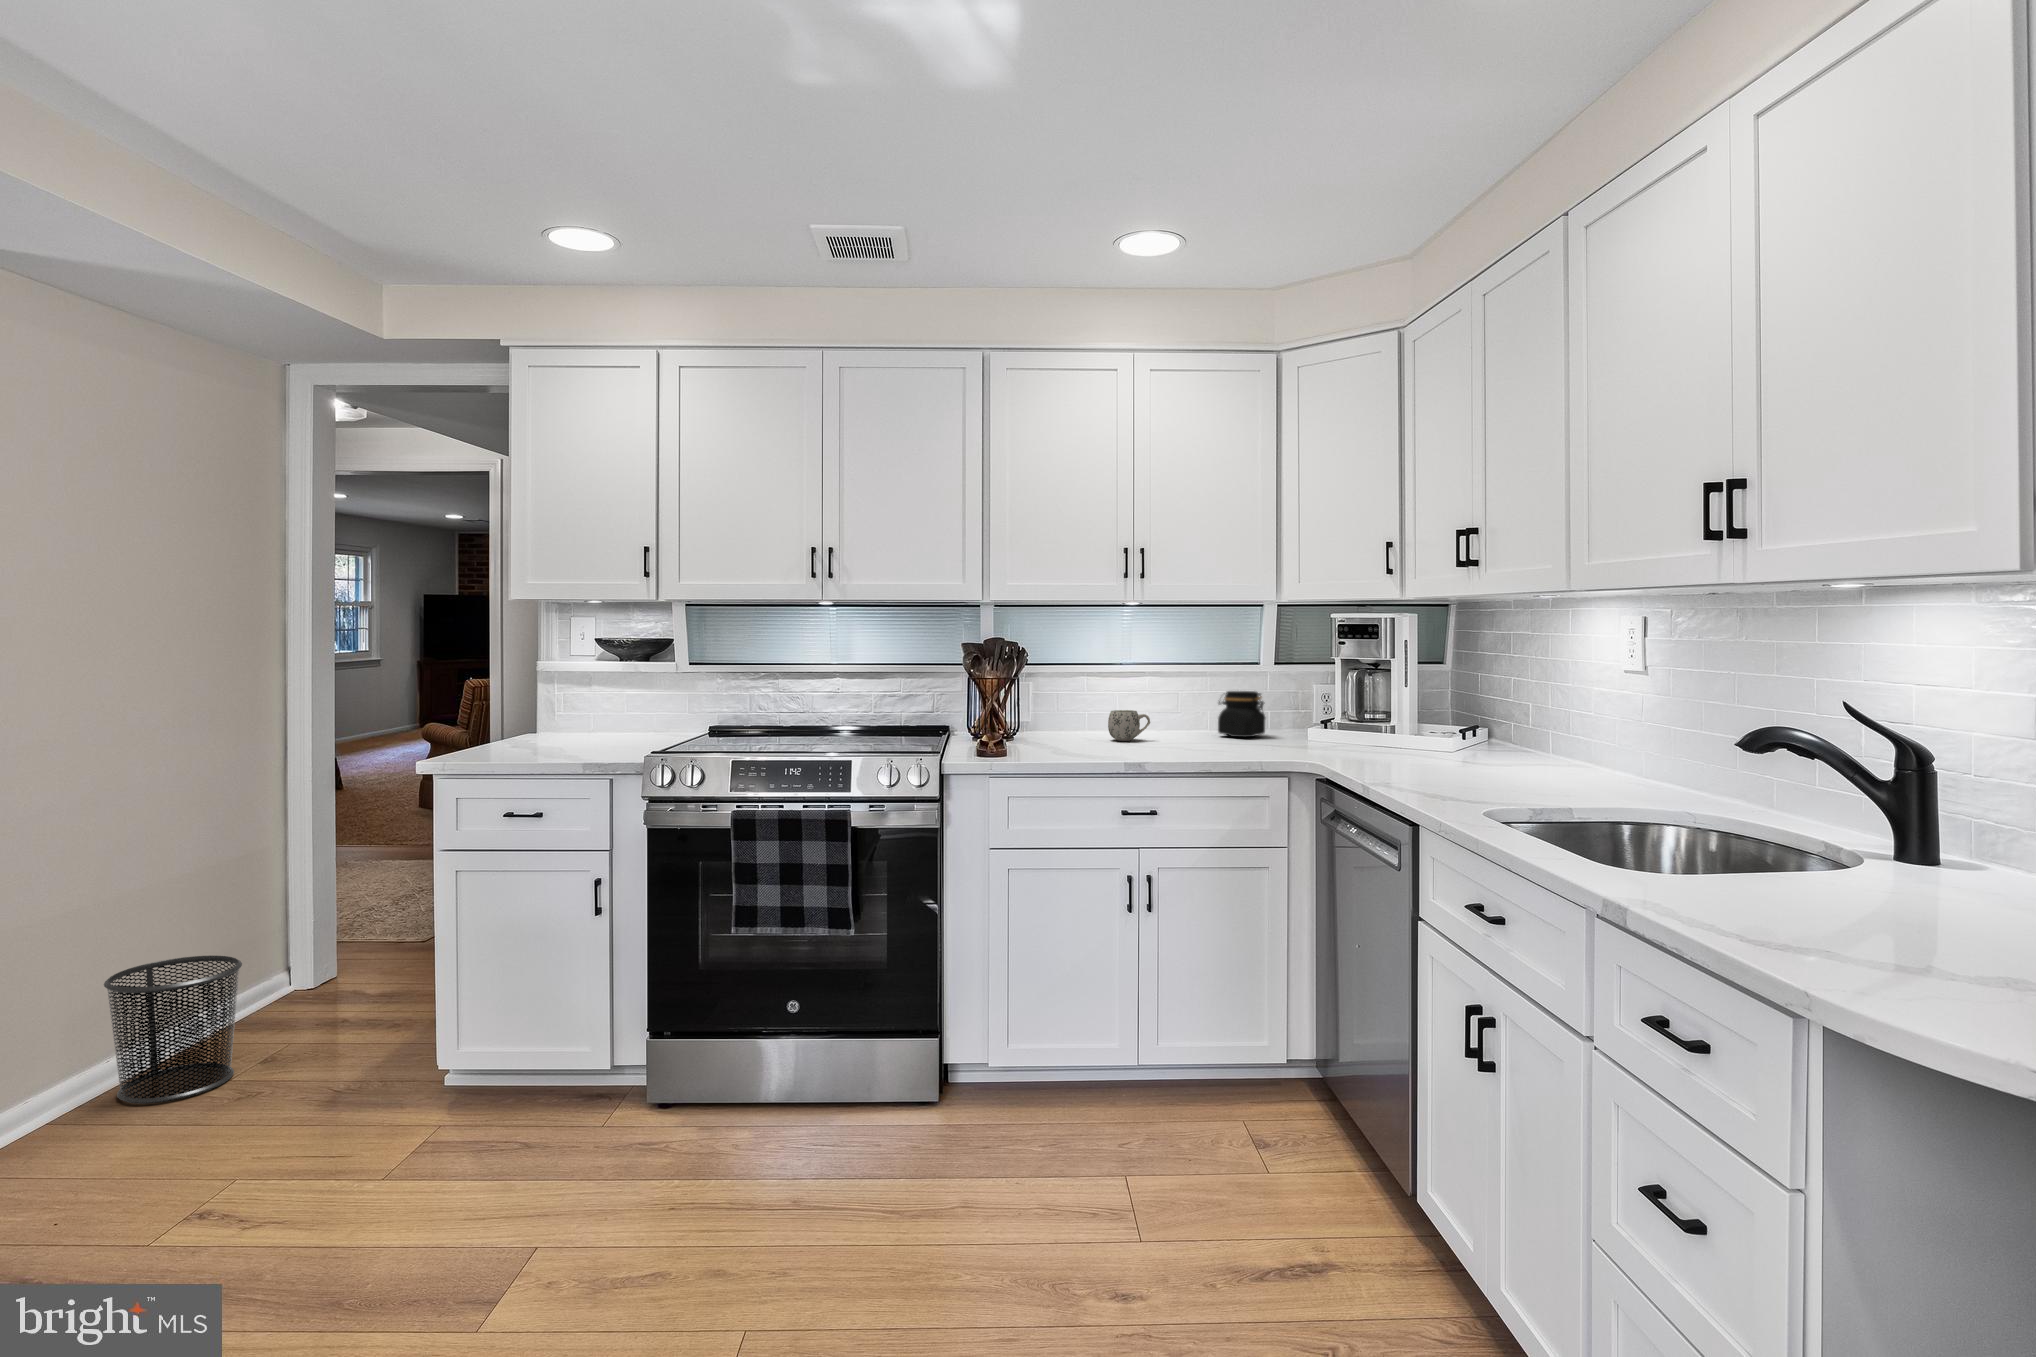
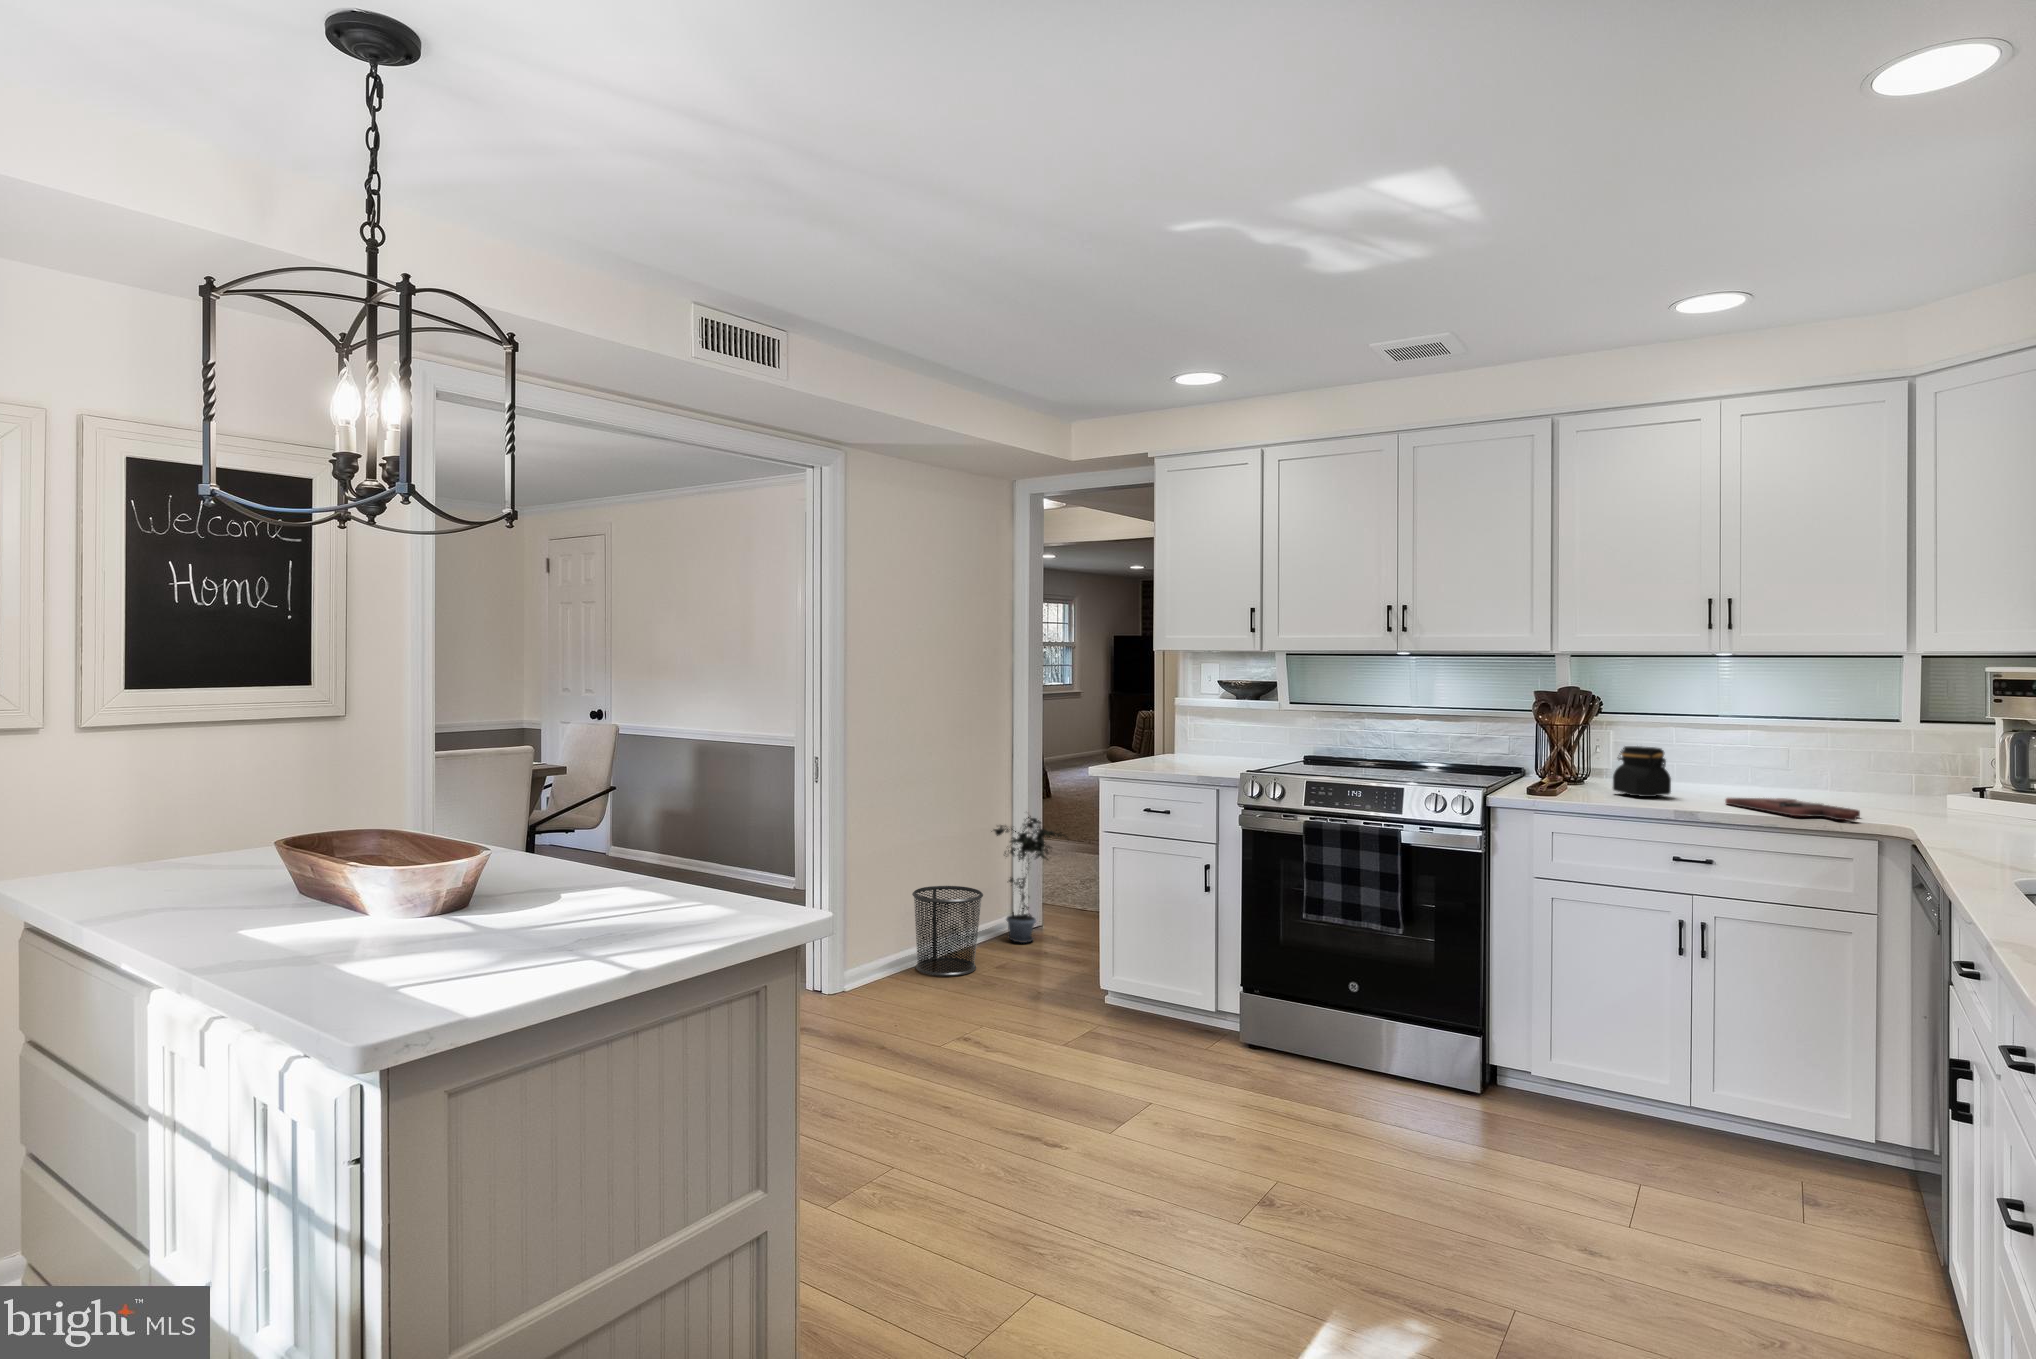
jar: present [1218,691,1265,737] -> present [1613,746,1671,797]
mug: present [1108,710,1150,741] -> none [1690,761,1741,793]
cutting board: none [1151,743,1265,761] -> present [1725,798,1860,821]
potted plant: none [251,830,385,1015] -> present [994,816,1067,943]

